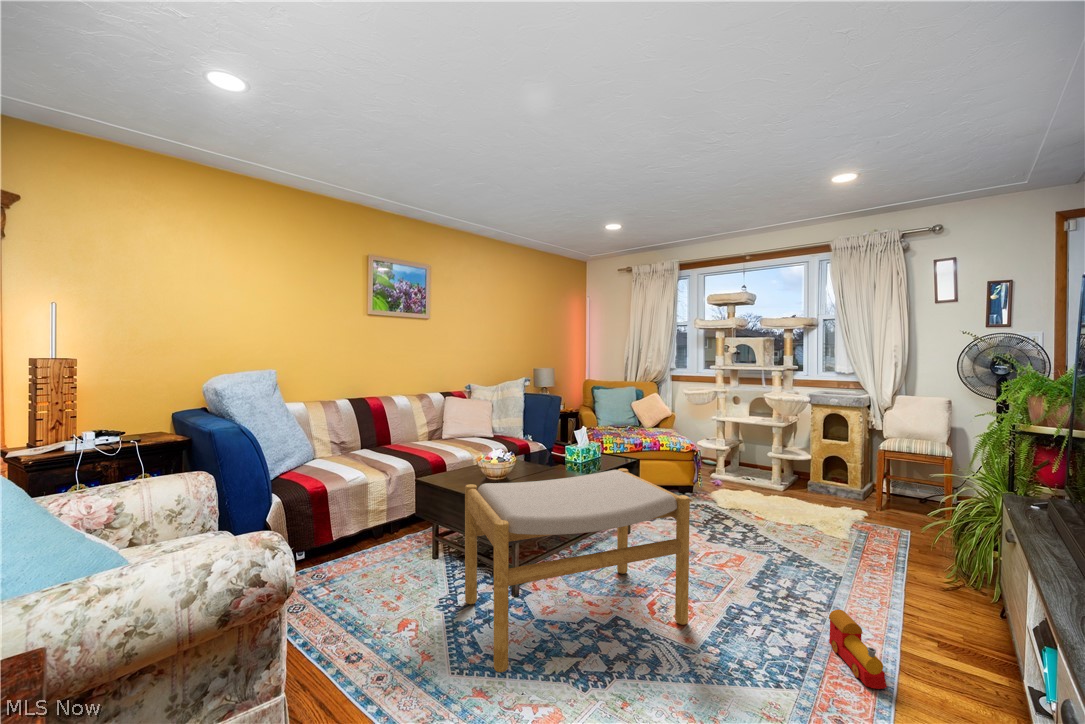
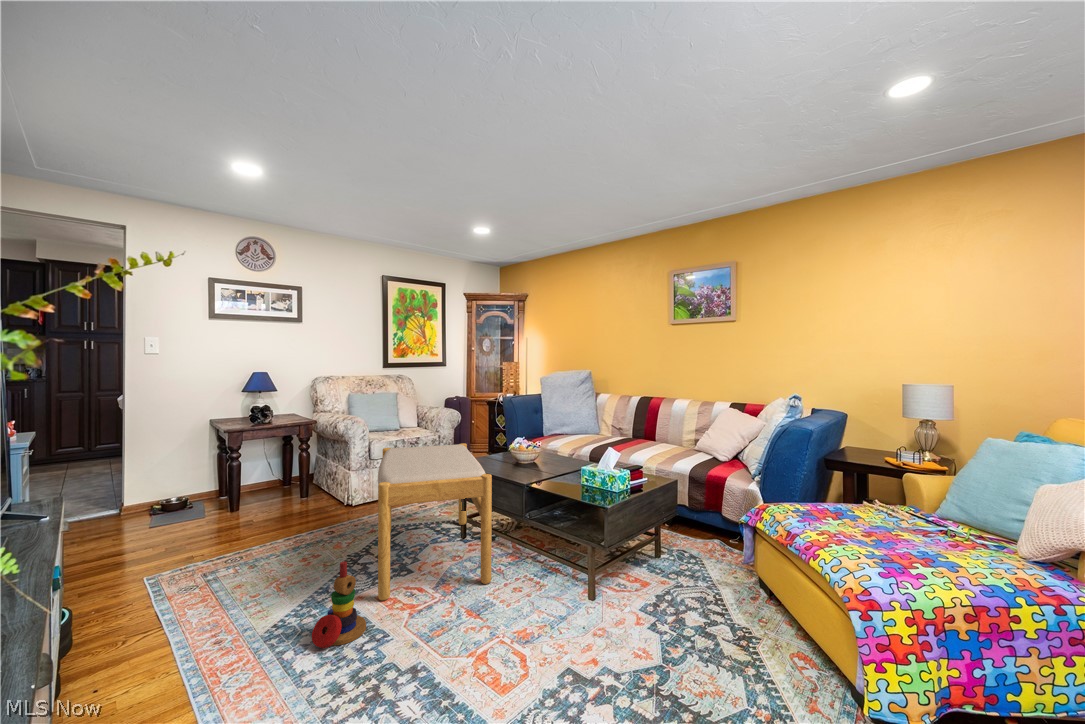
stacking toy: none [719,563,782,647] -> present [312,561,366,649]
toy train: present [829,609,887,689] -> none [199,644,279,698]

